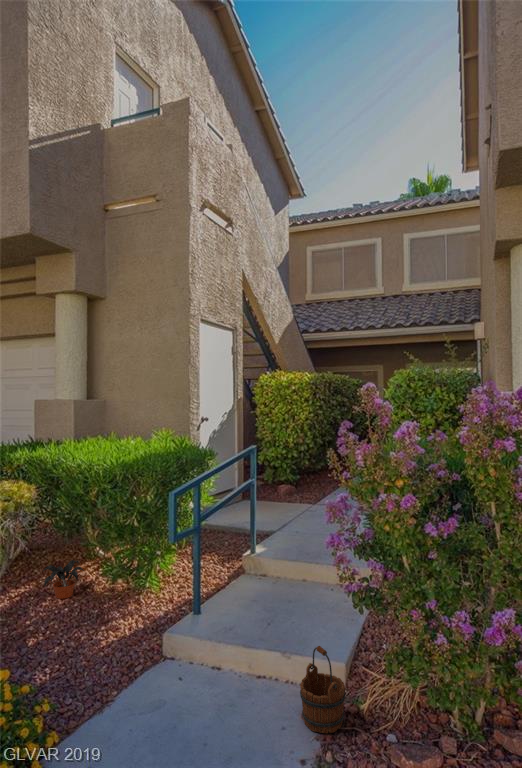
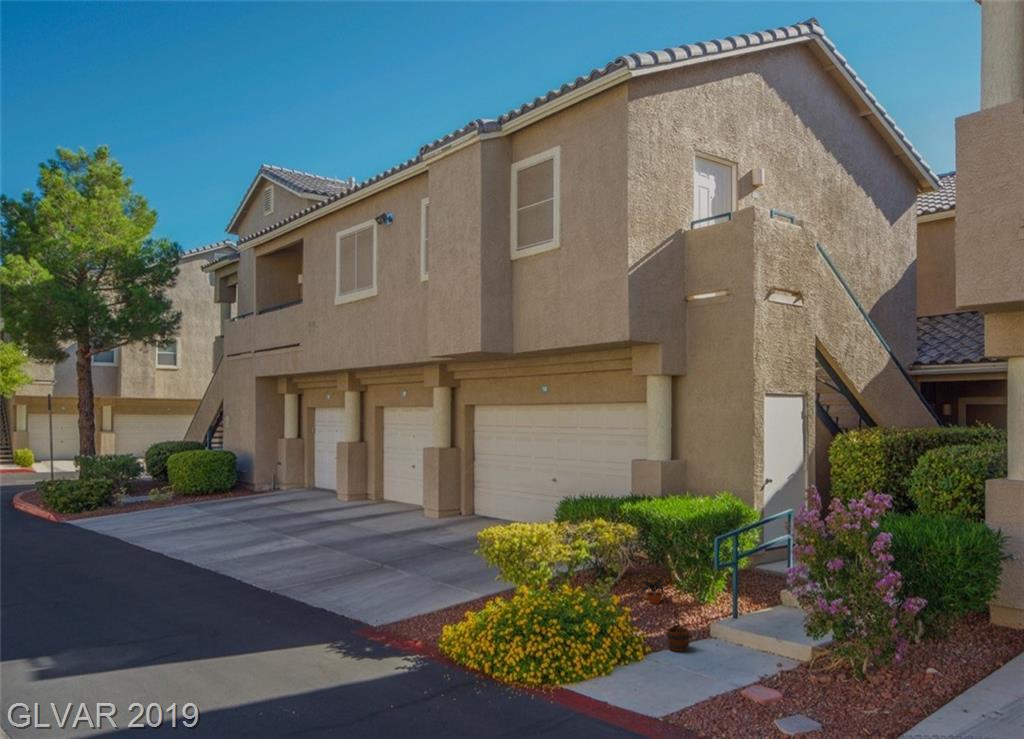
wooden bucket: present [300,646,345,733] -> present [667,611,689,652]

